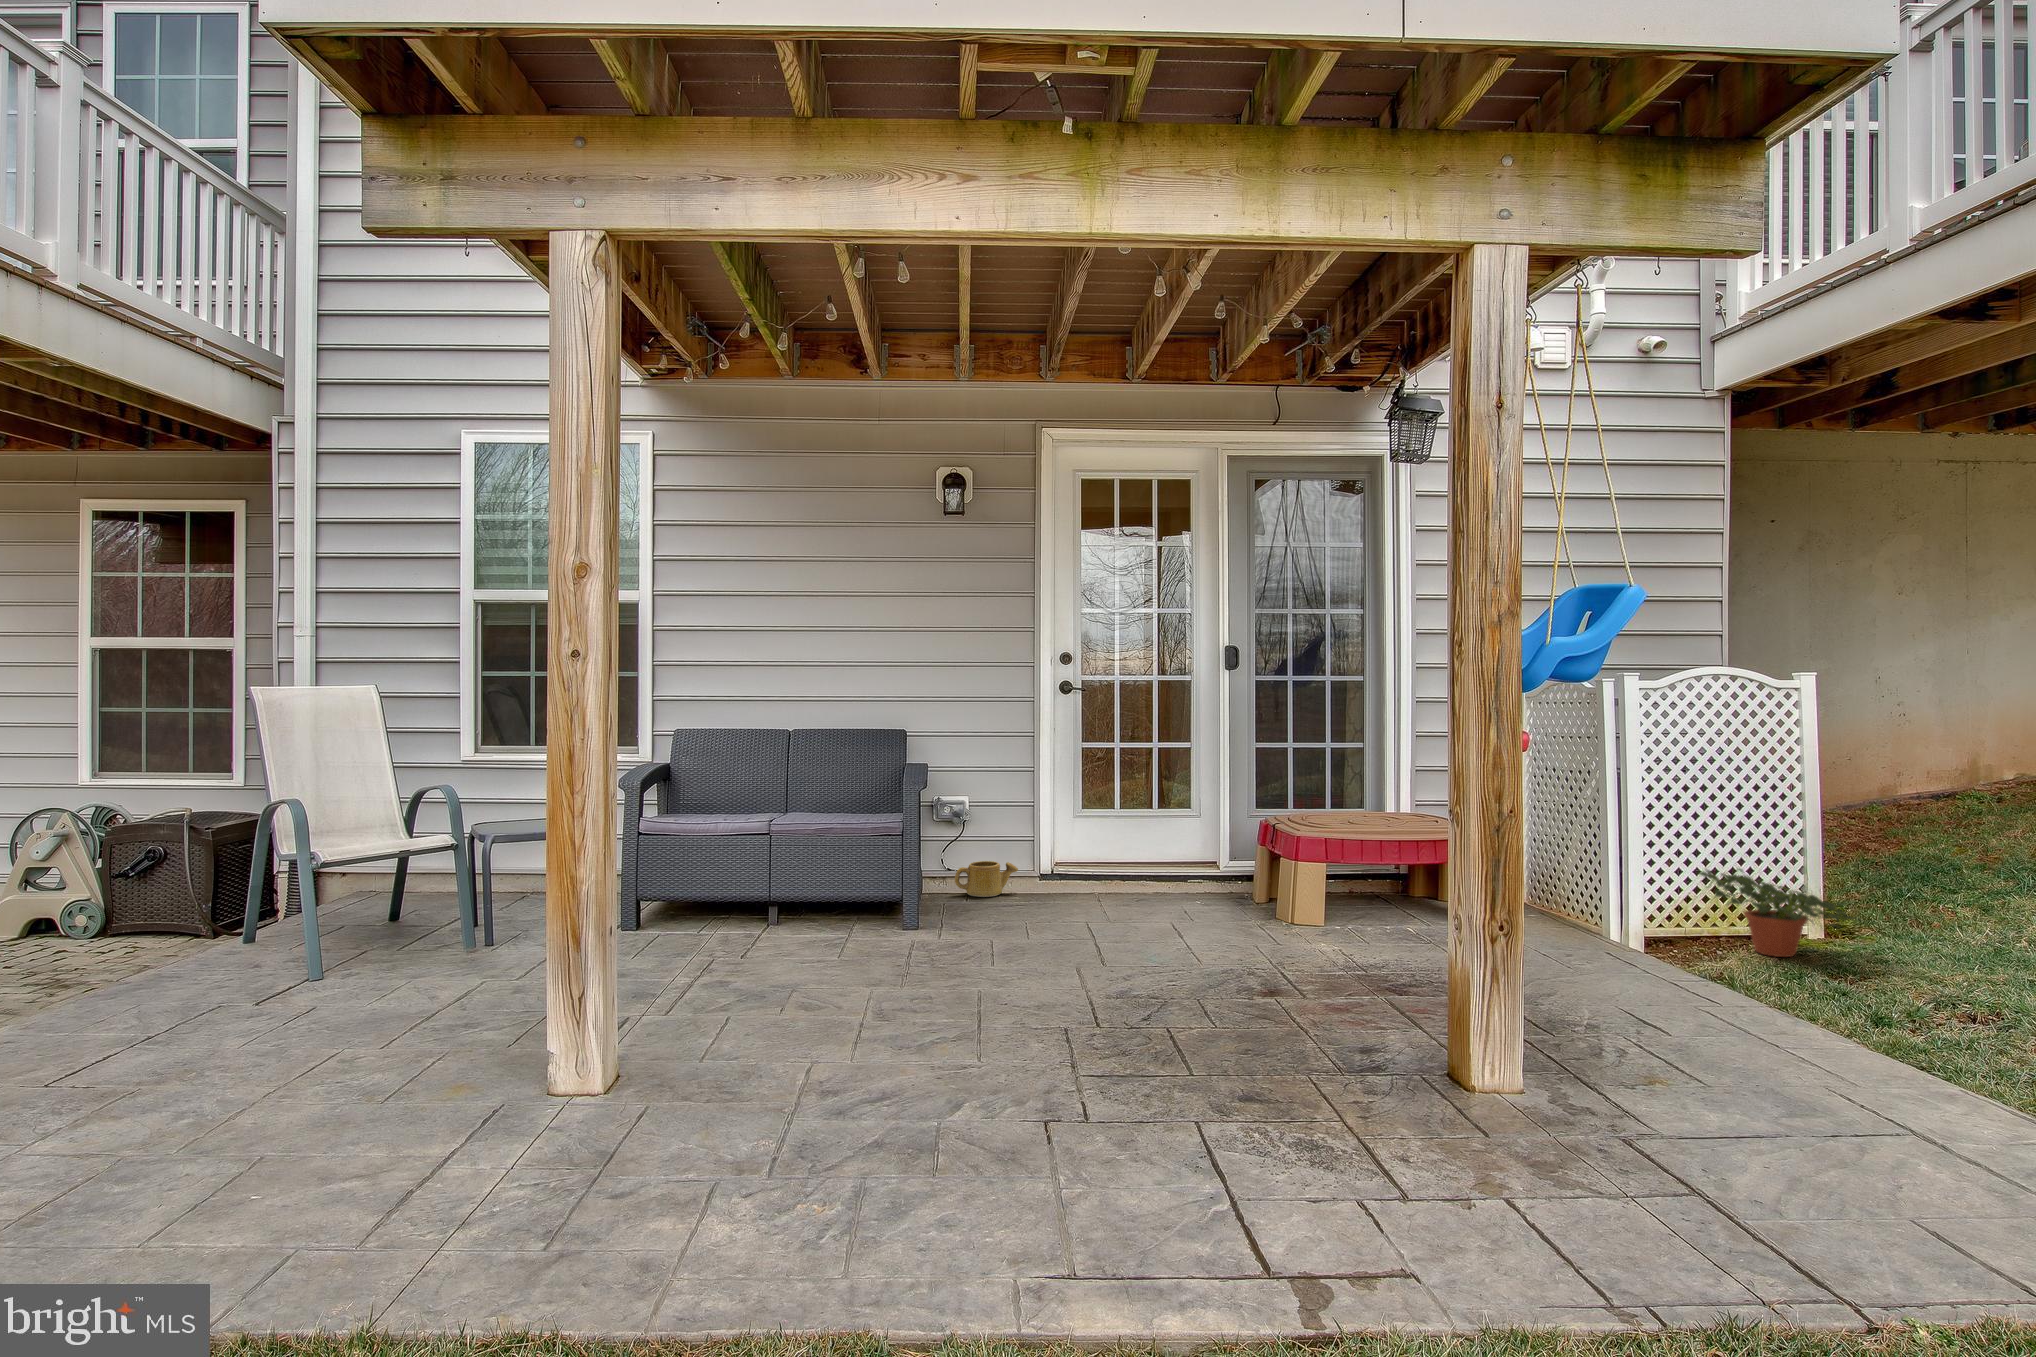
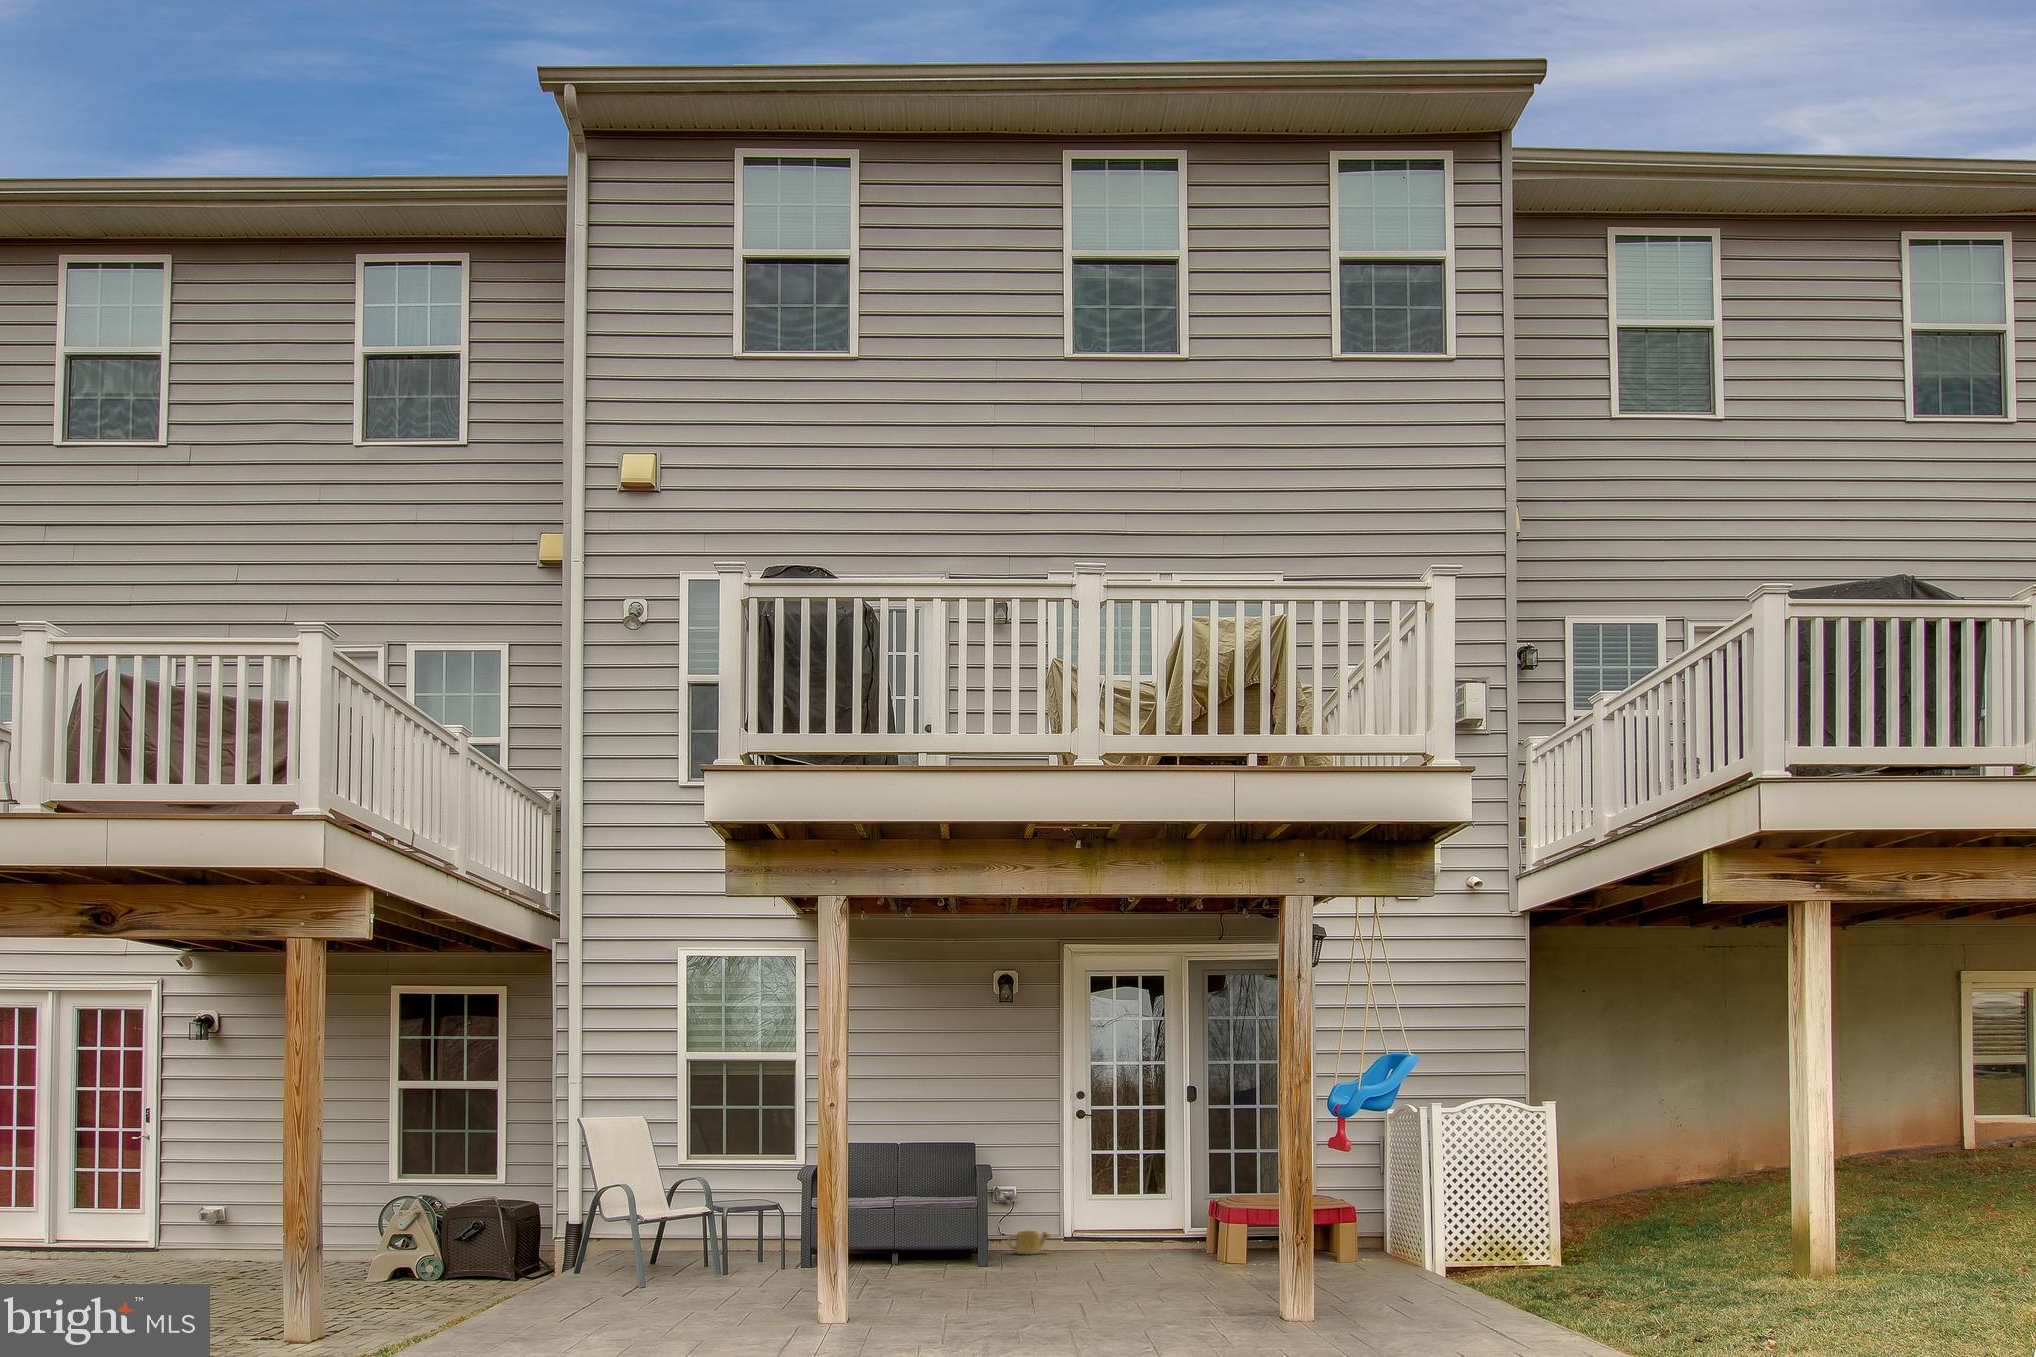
potted plant: present [1699,869,1855,957] -> none [1471,1223,1555,1273]

